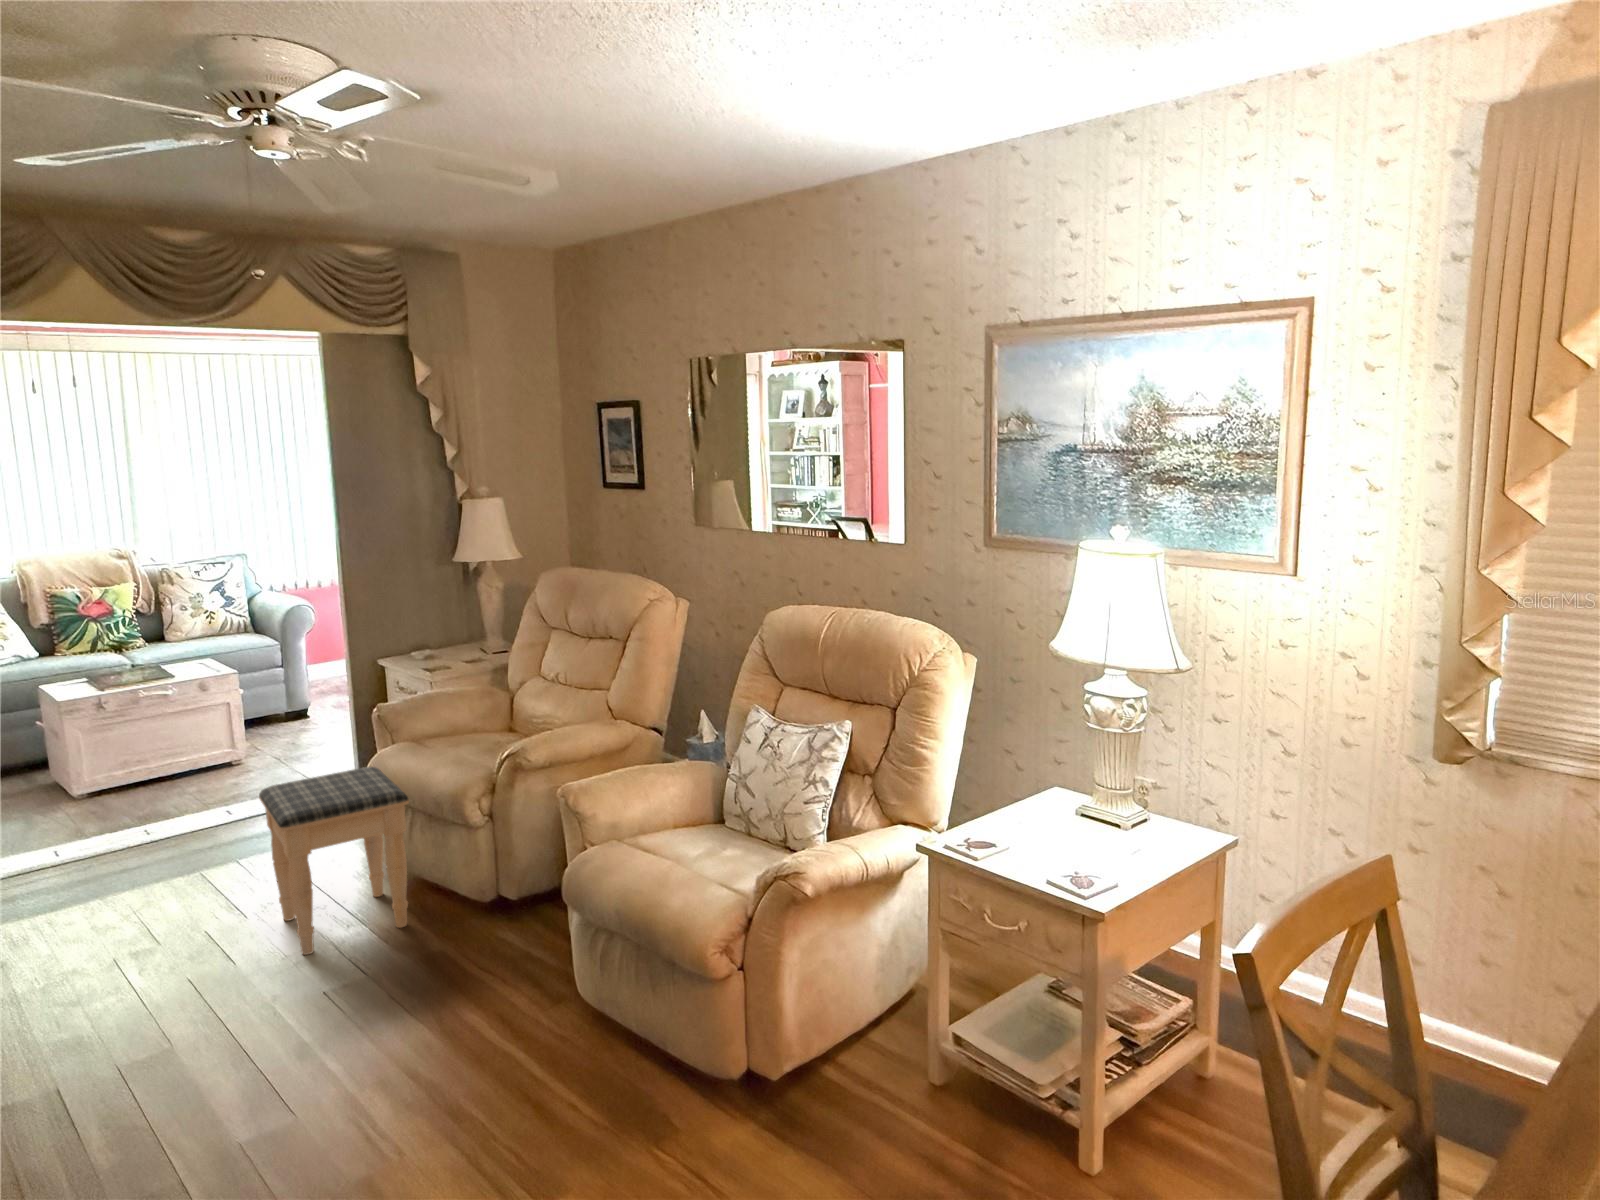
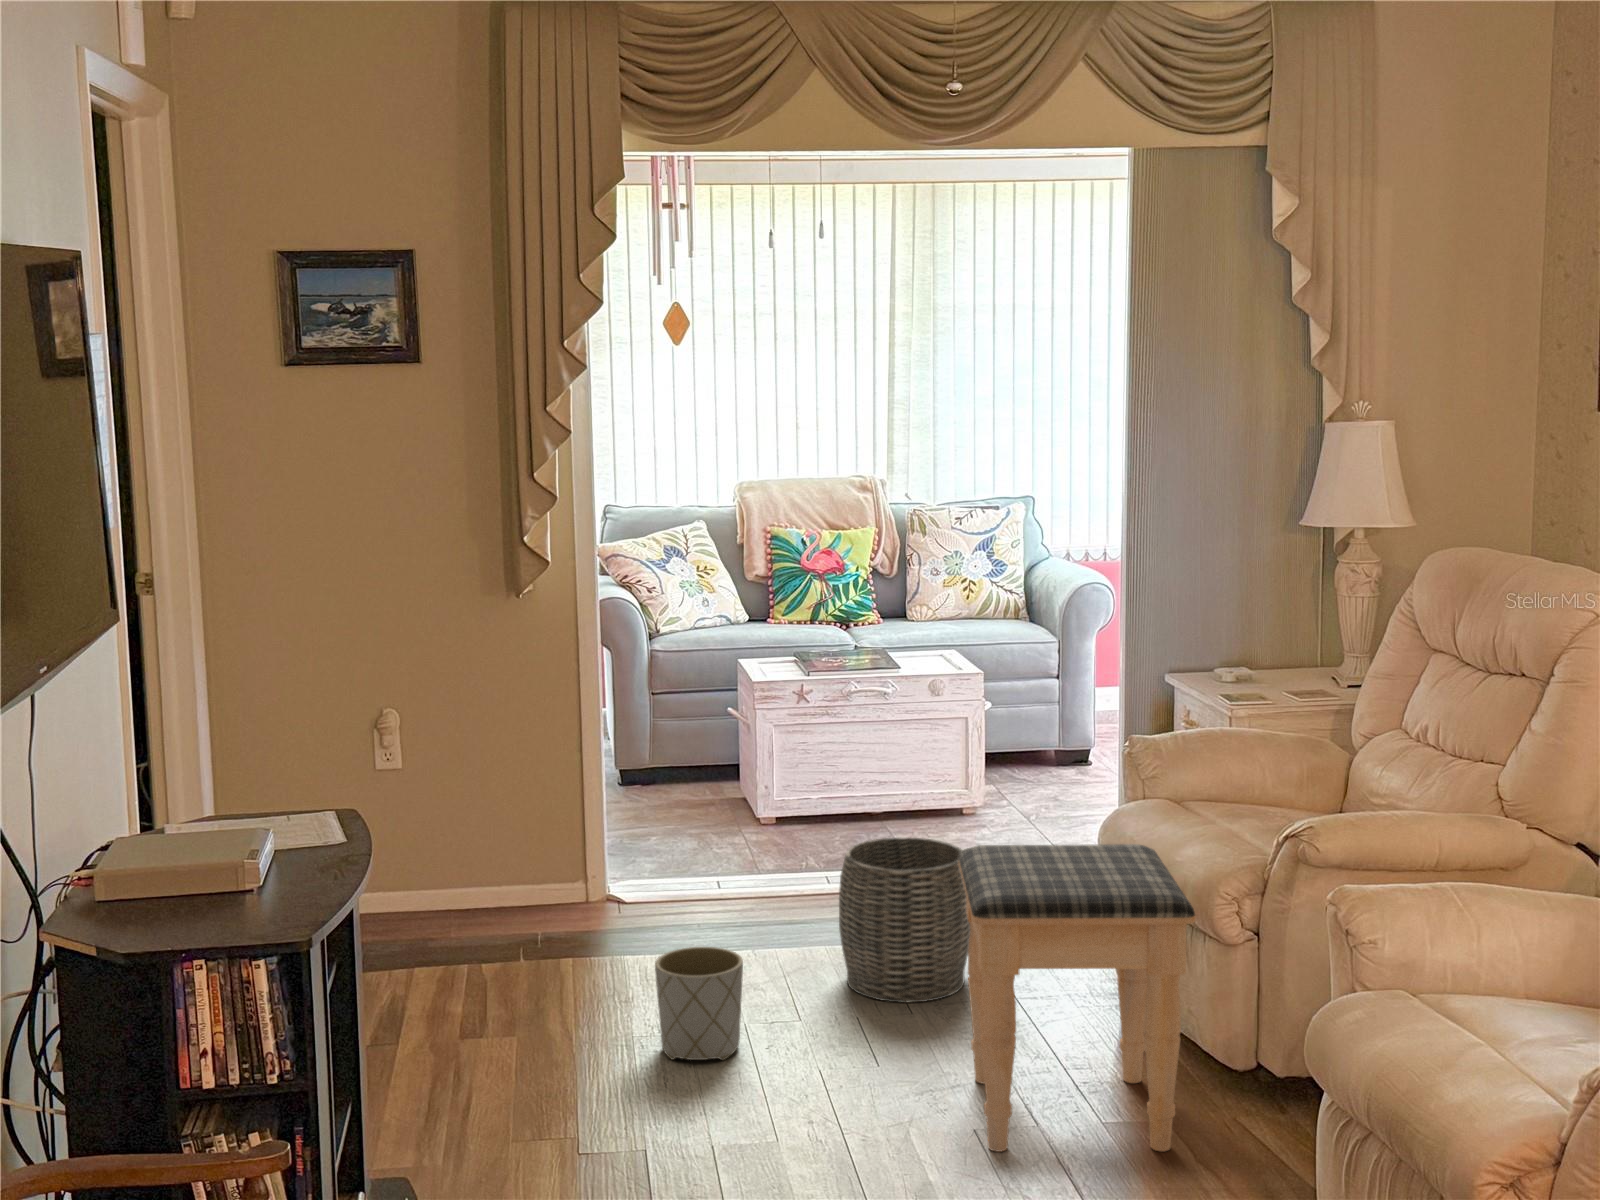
woven basket: none [167,786,263,891] -> present [839,837,970,1003]
planter: none [42,885,114,965] -> present [655,947,743,1060]

